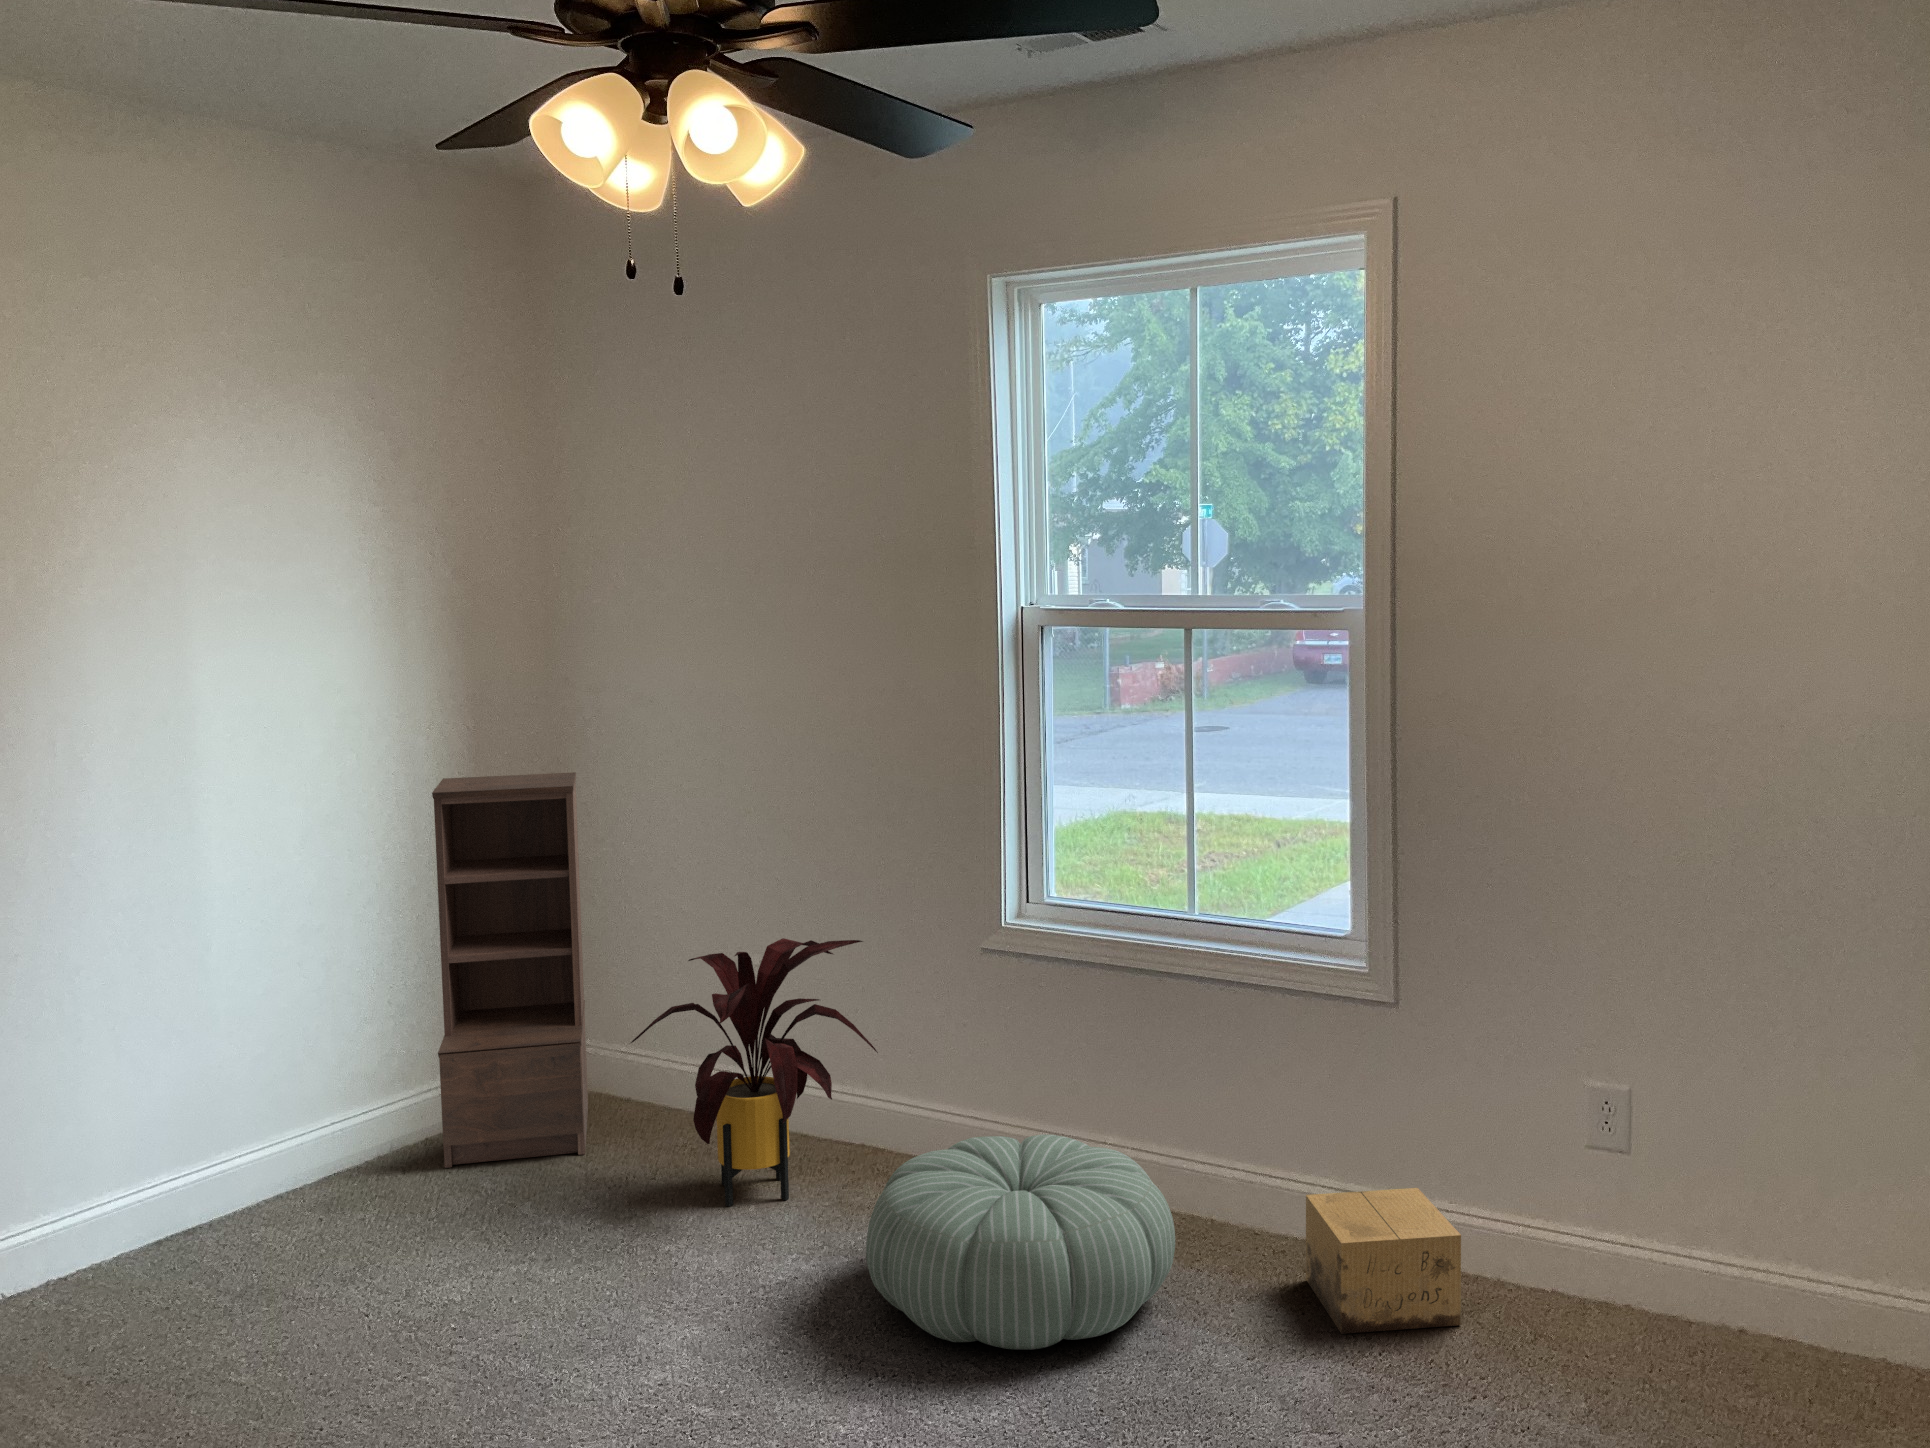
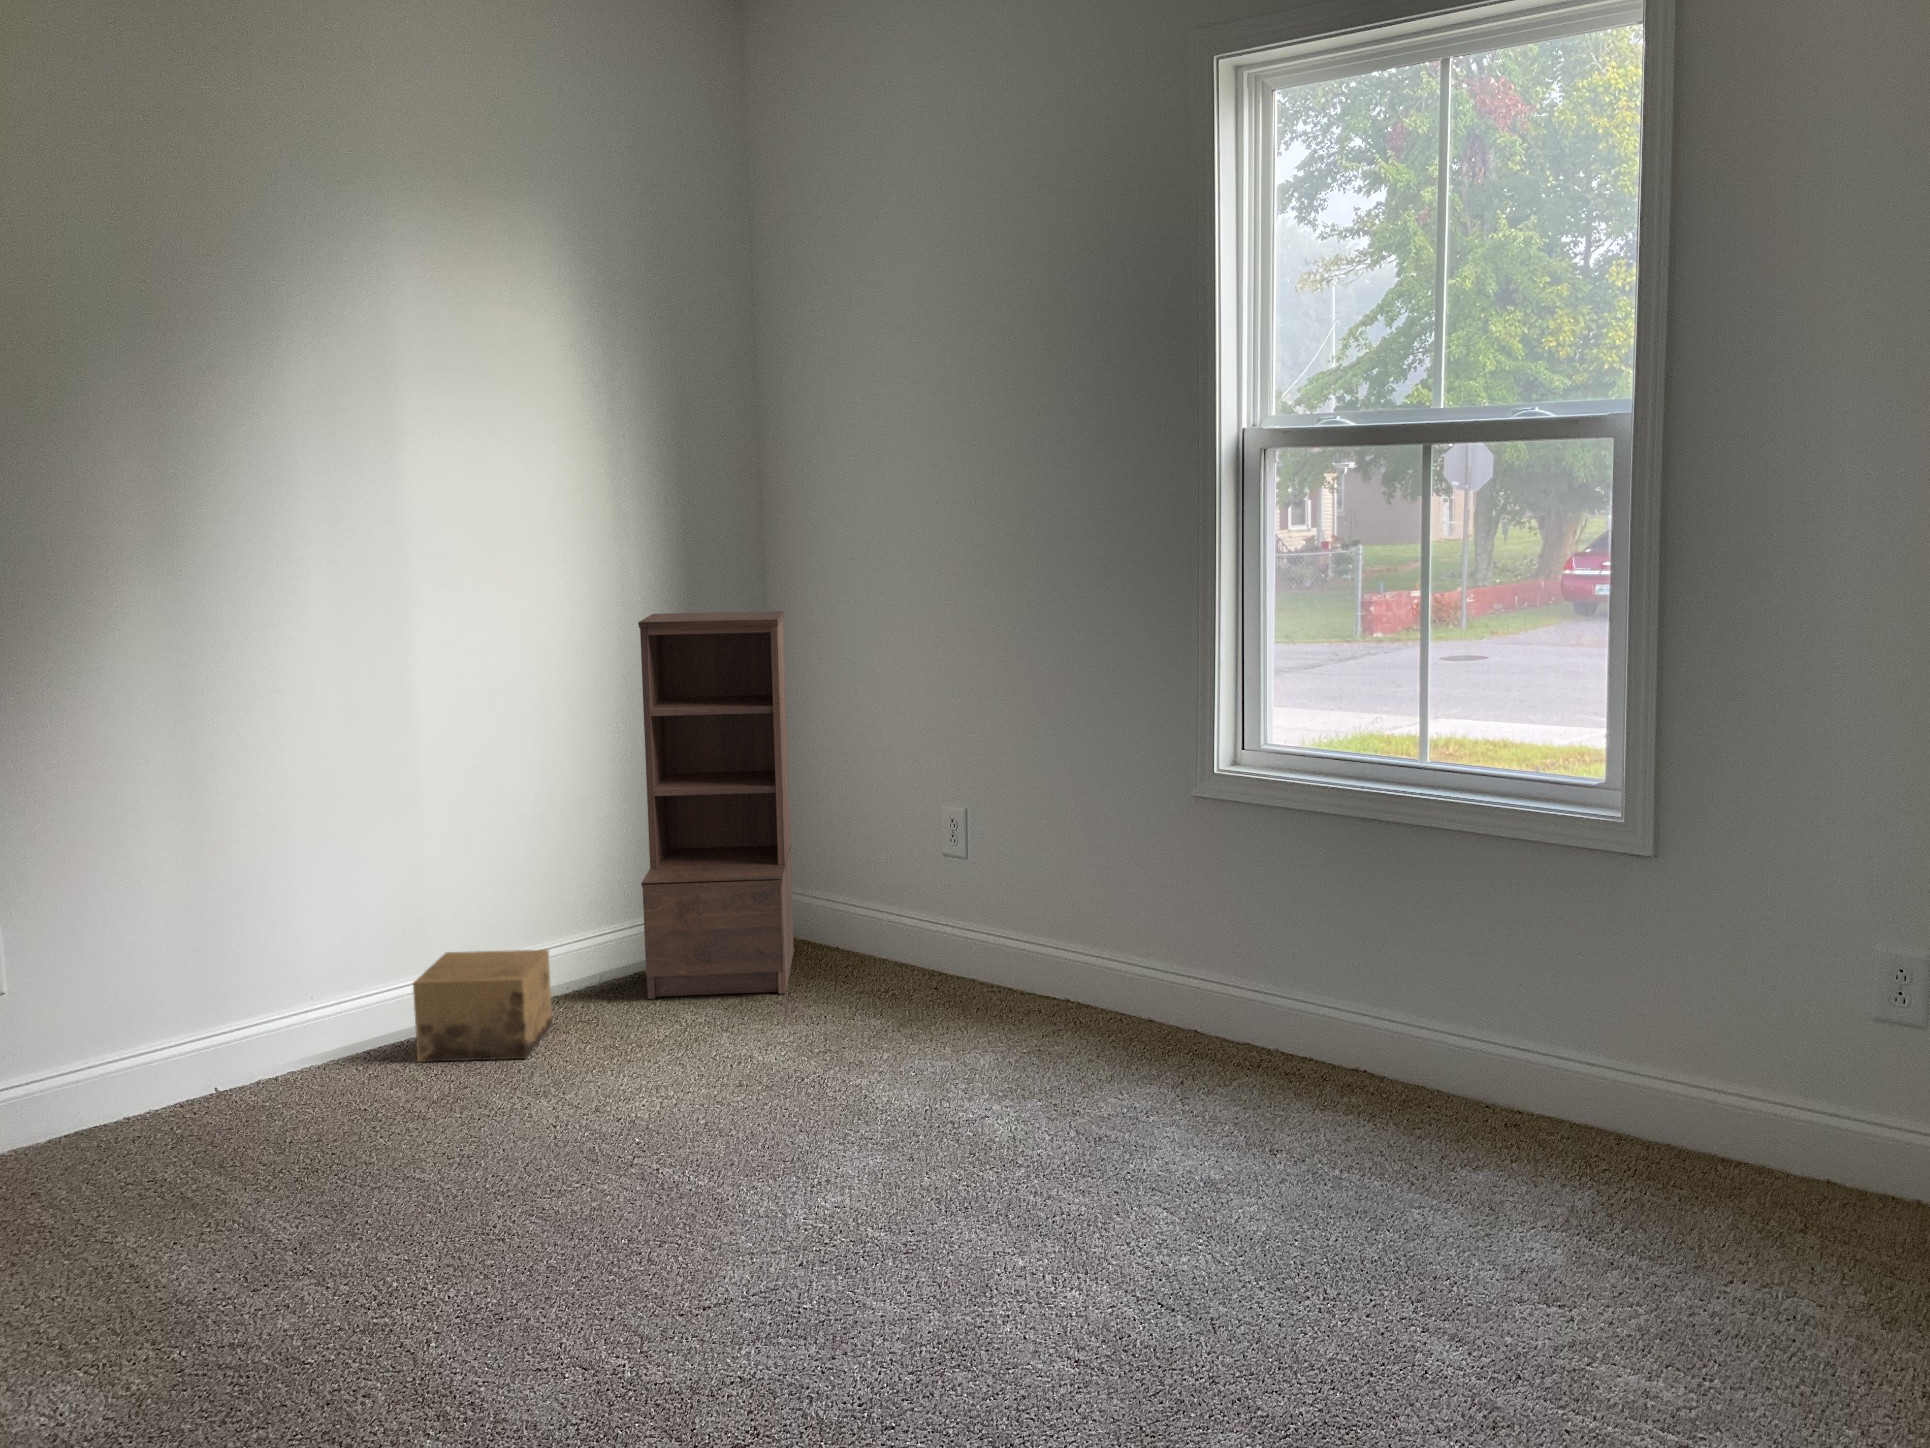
house plant: present [631,938,878,1206] -> none [825,778,1081,1048]
pouf: present [866,1134,1175,1350] -> none [1057,982,1392,1199]
cardboard box: present [1306,1188,1461,1334] -> present [413,950,552,1062]

